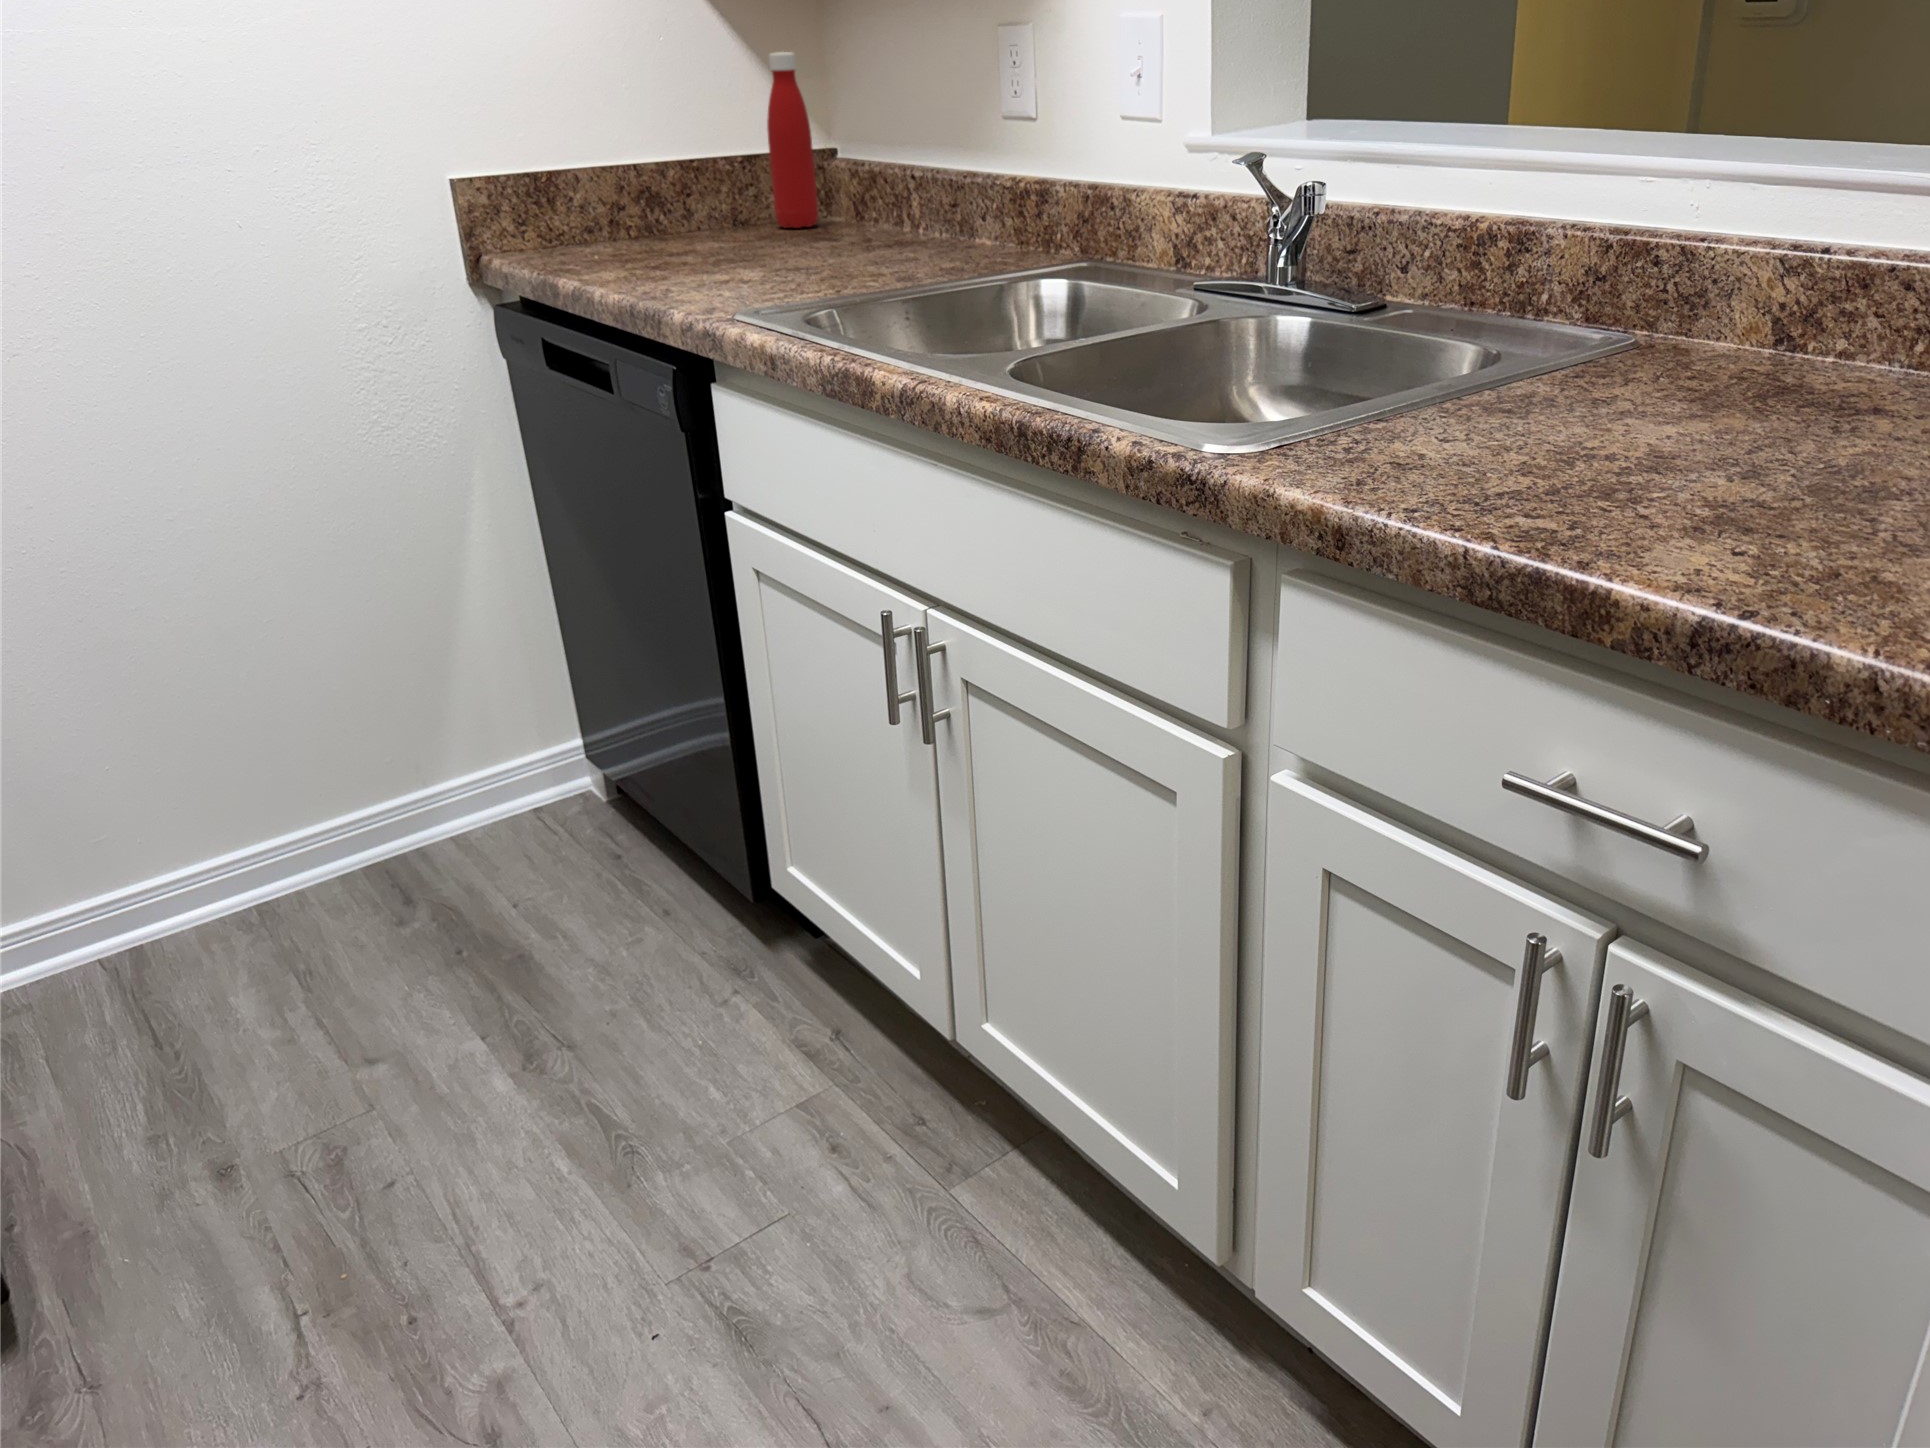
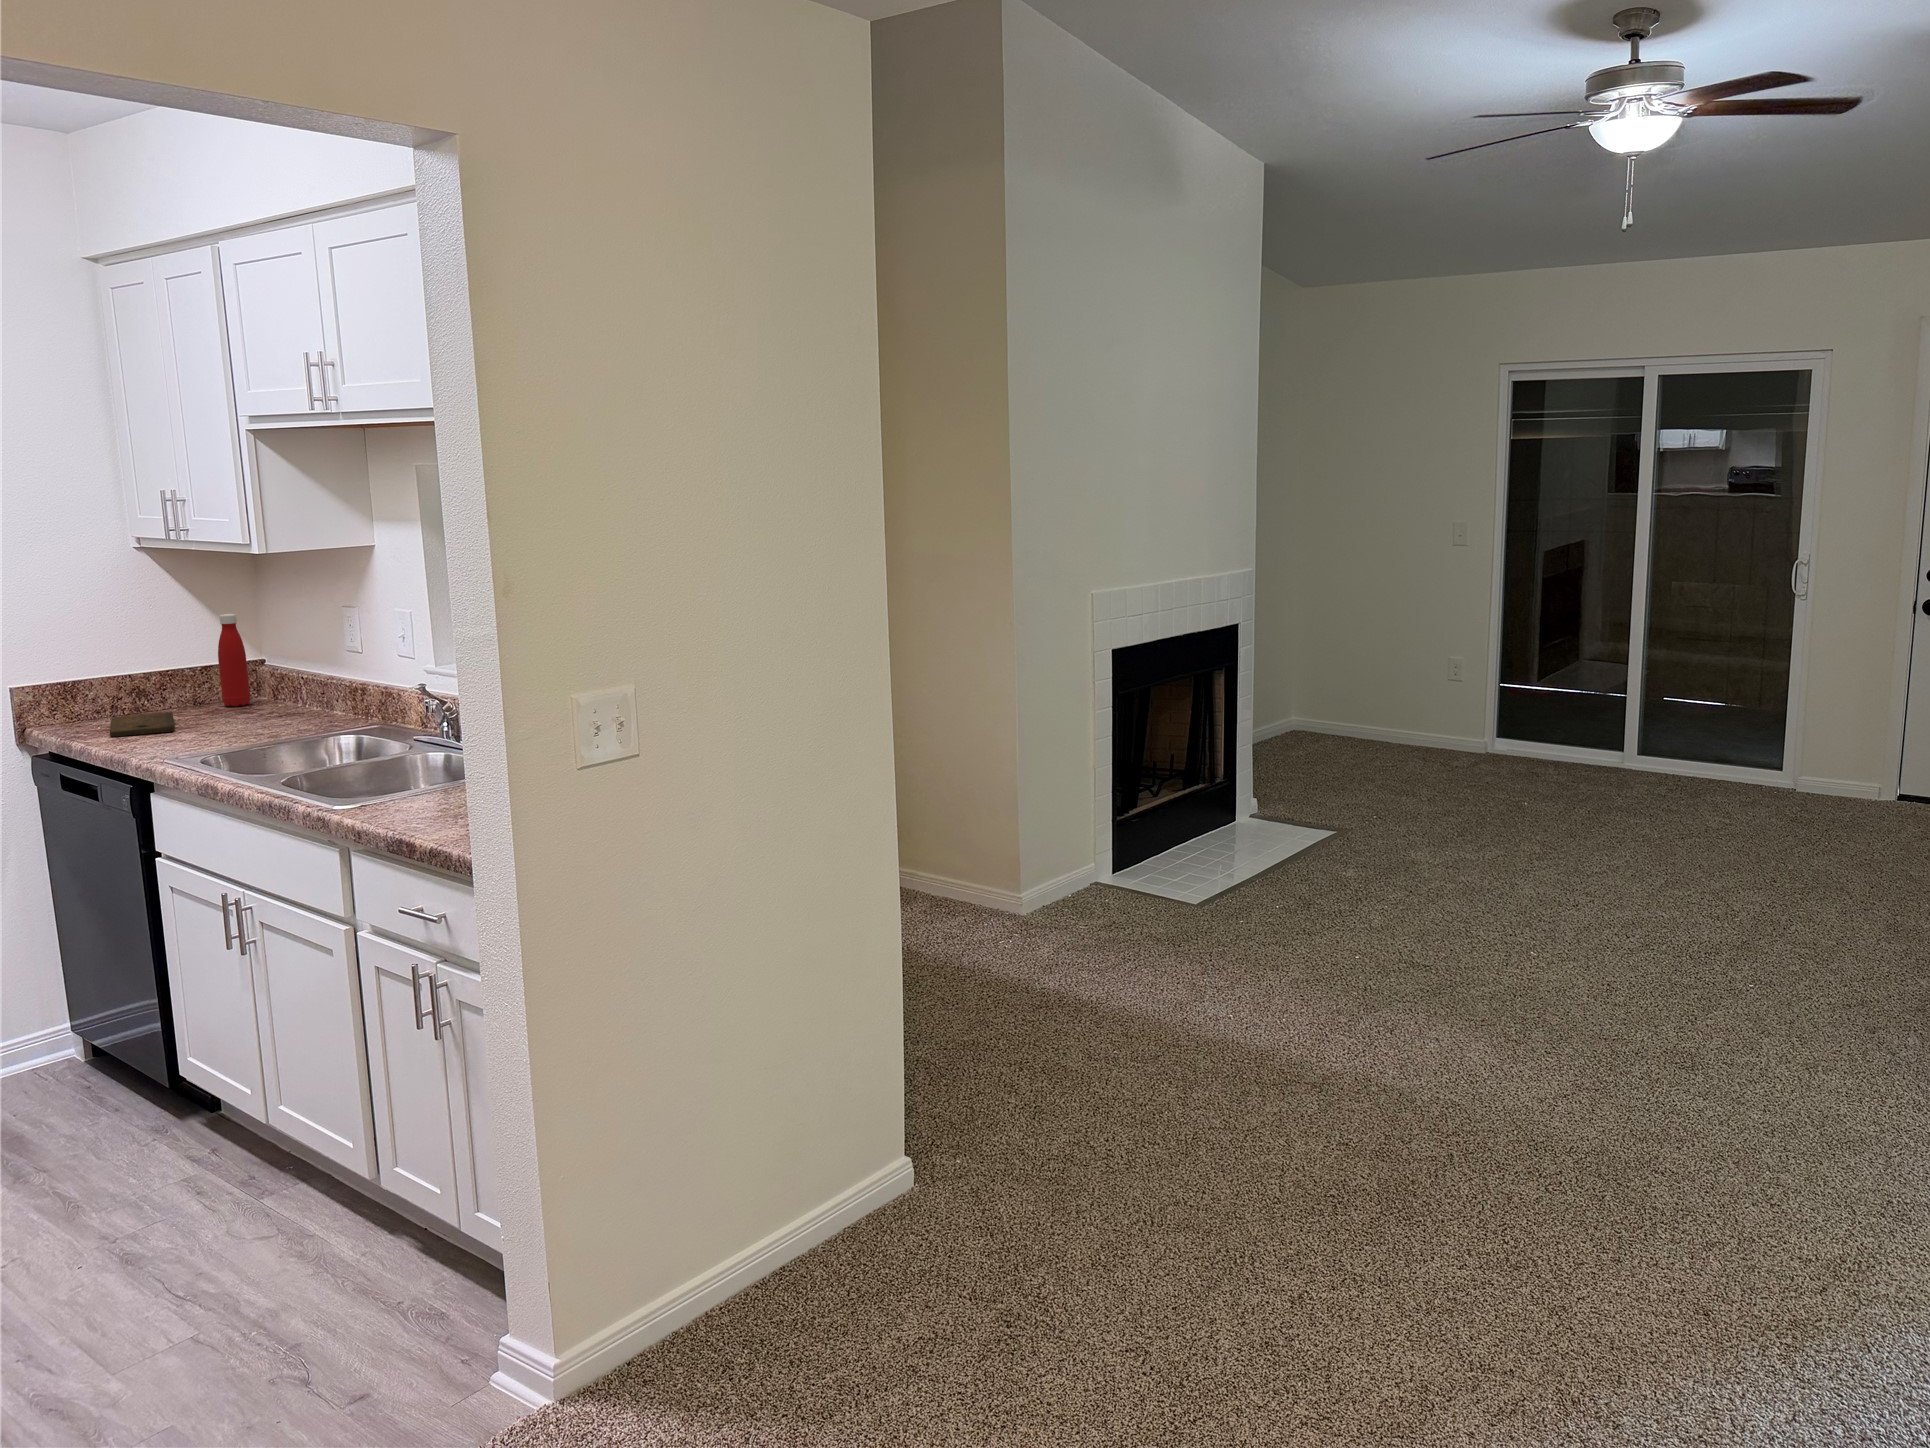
cutting board: none [614,232,723,272] -> present [110,712,174,737]

